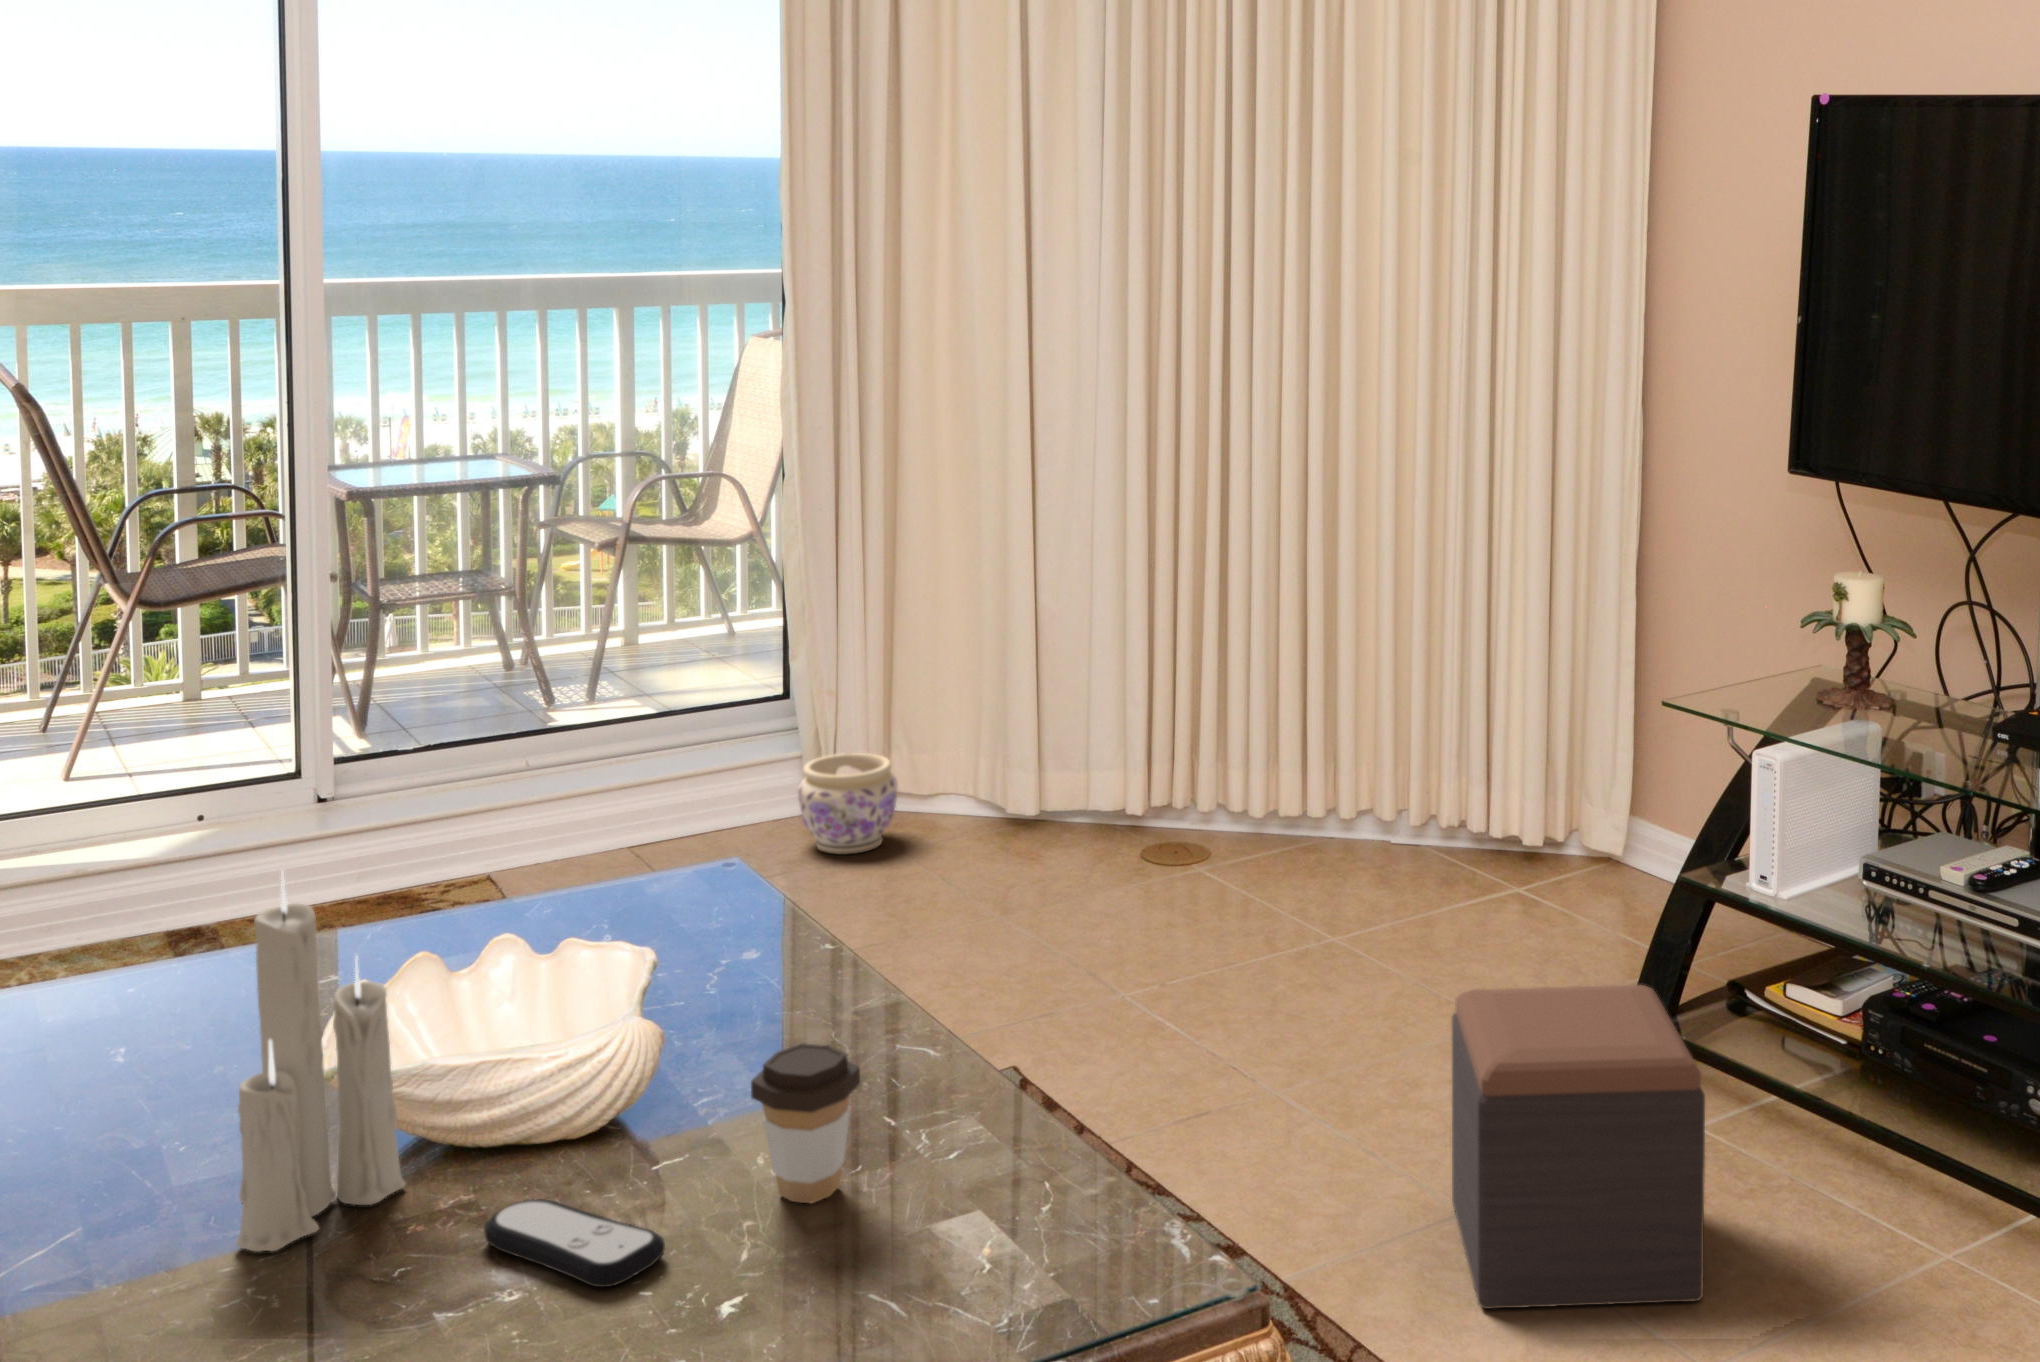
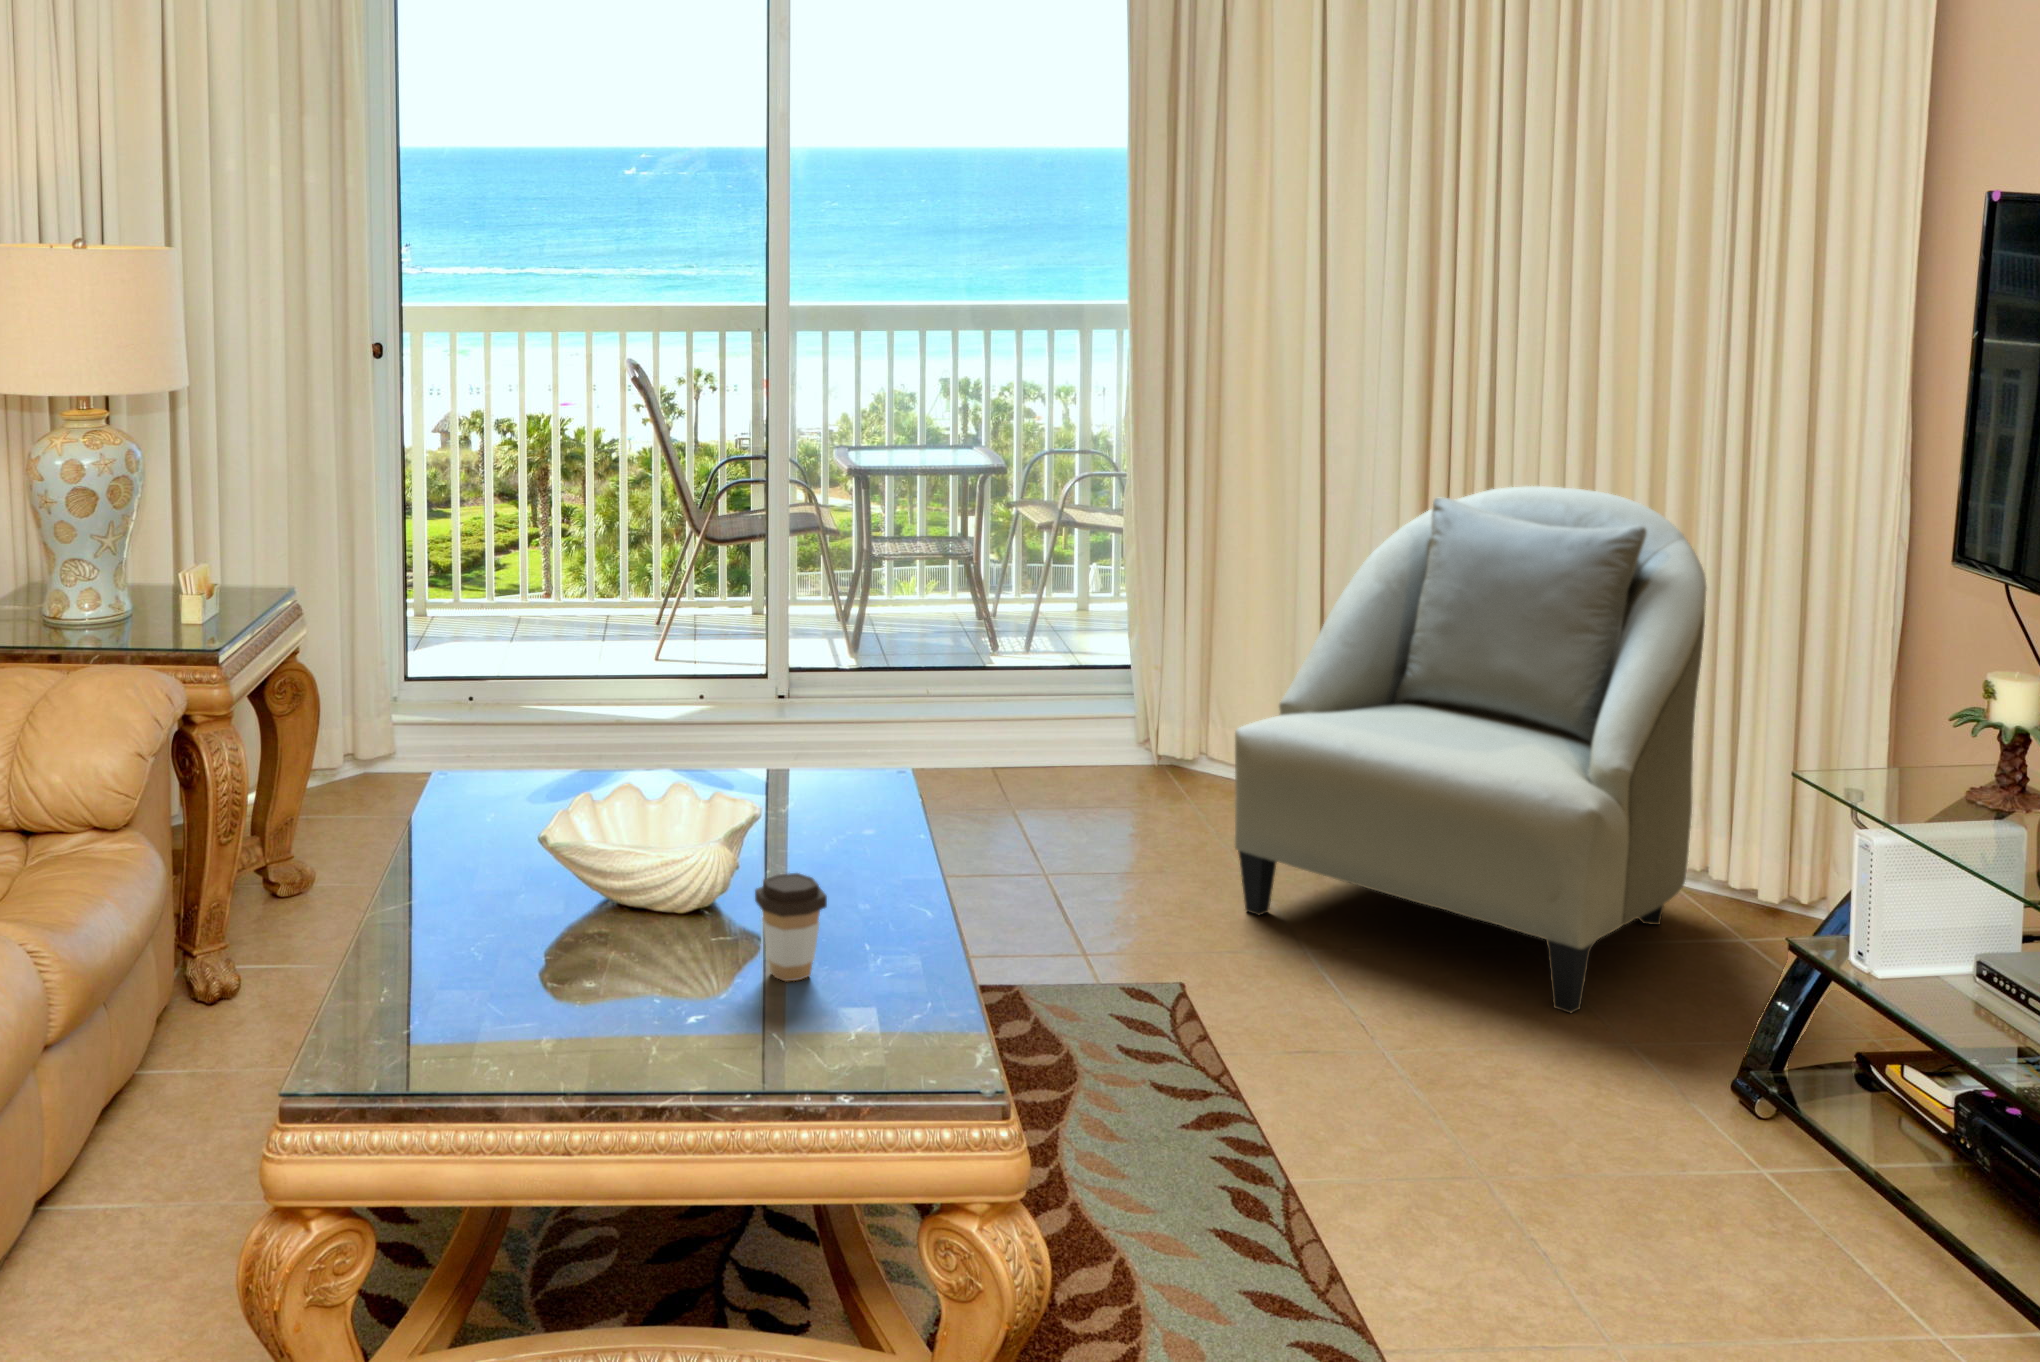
armchair: none [1011,435,1485,1004] -> present [1234,486,1706,1013]
planter: present [798,753,898,855] -> none [1116,717,1199,800]
candle: present [236,870,405,1252] -> none [461,685,570,933]
footstool: present [1452,985,1705,1309] -> none [1438,983,1677,1298]
remote control: present [484,1199,665,1287] -> none [586,936,679,996]

